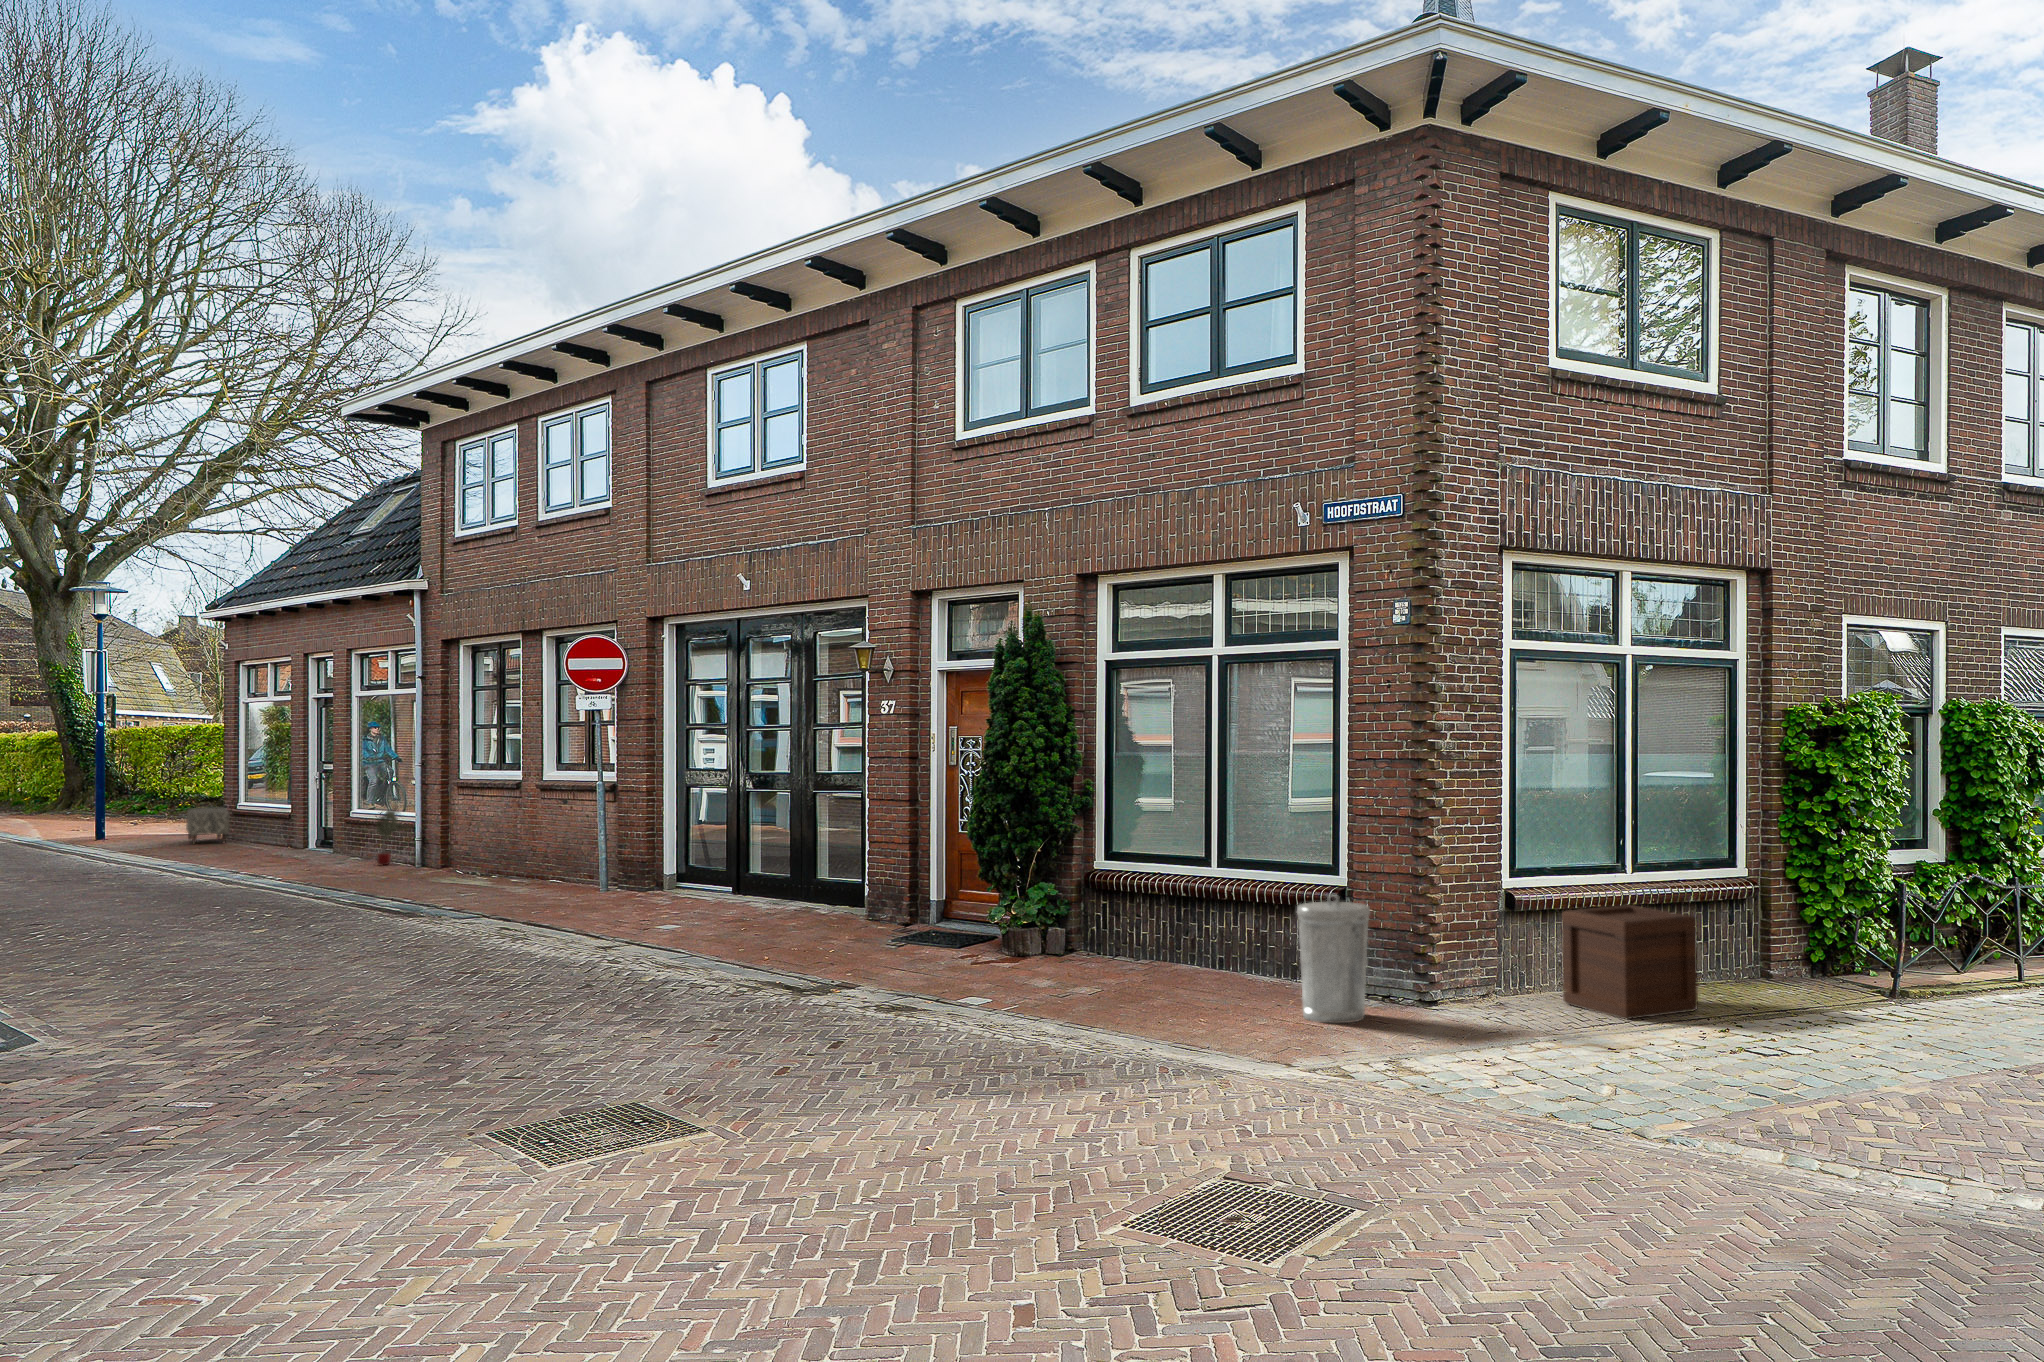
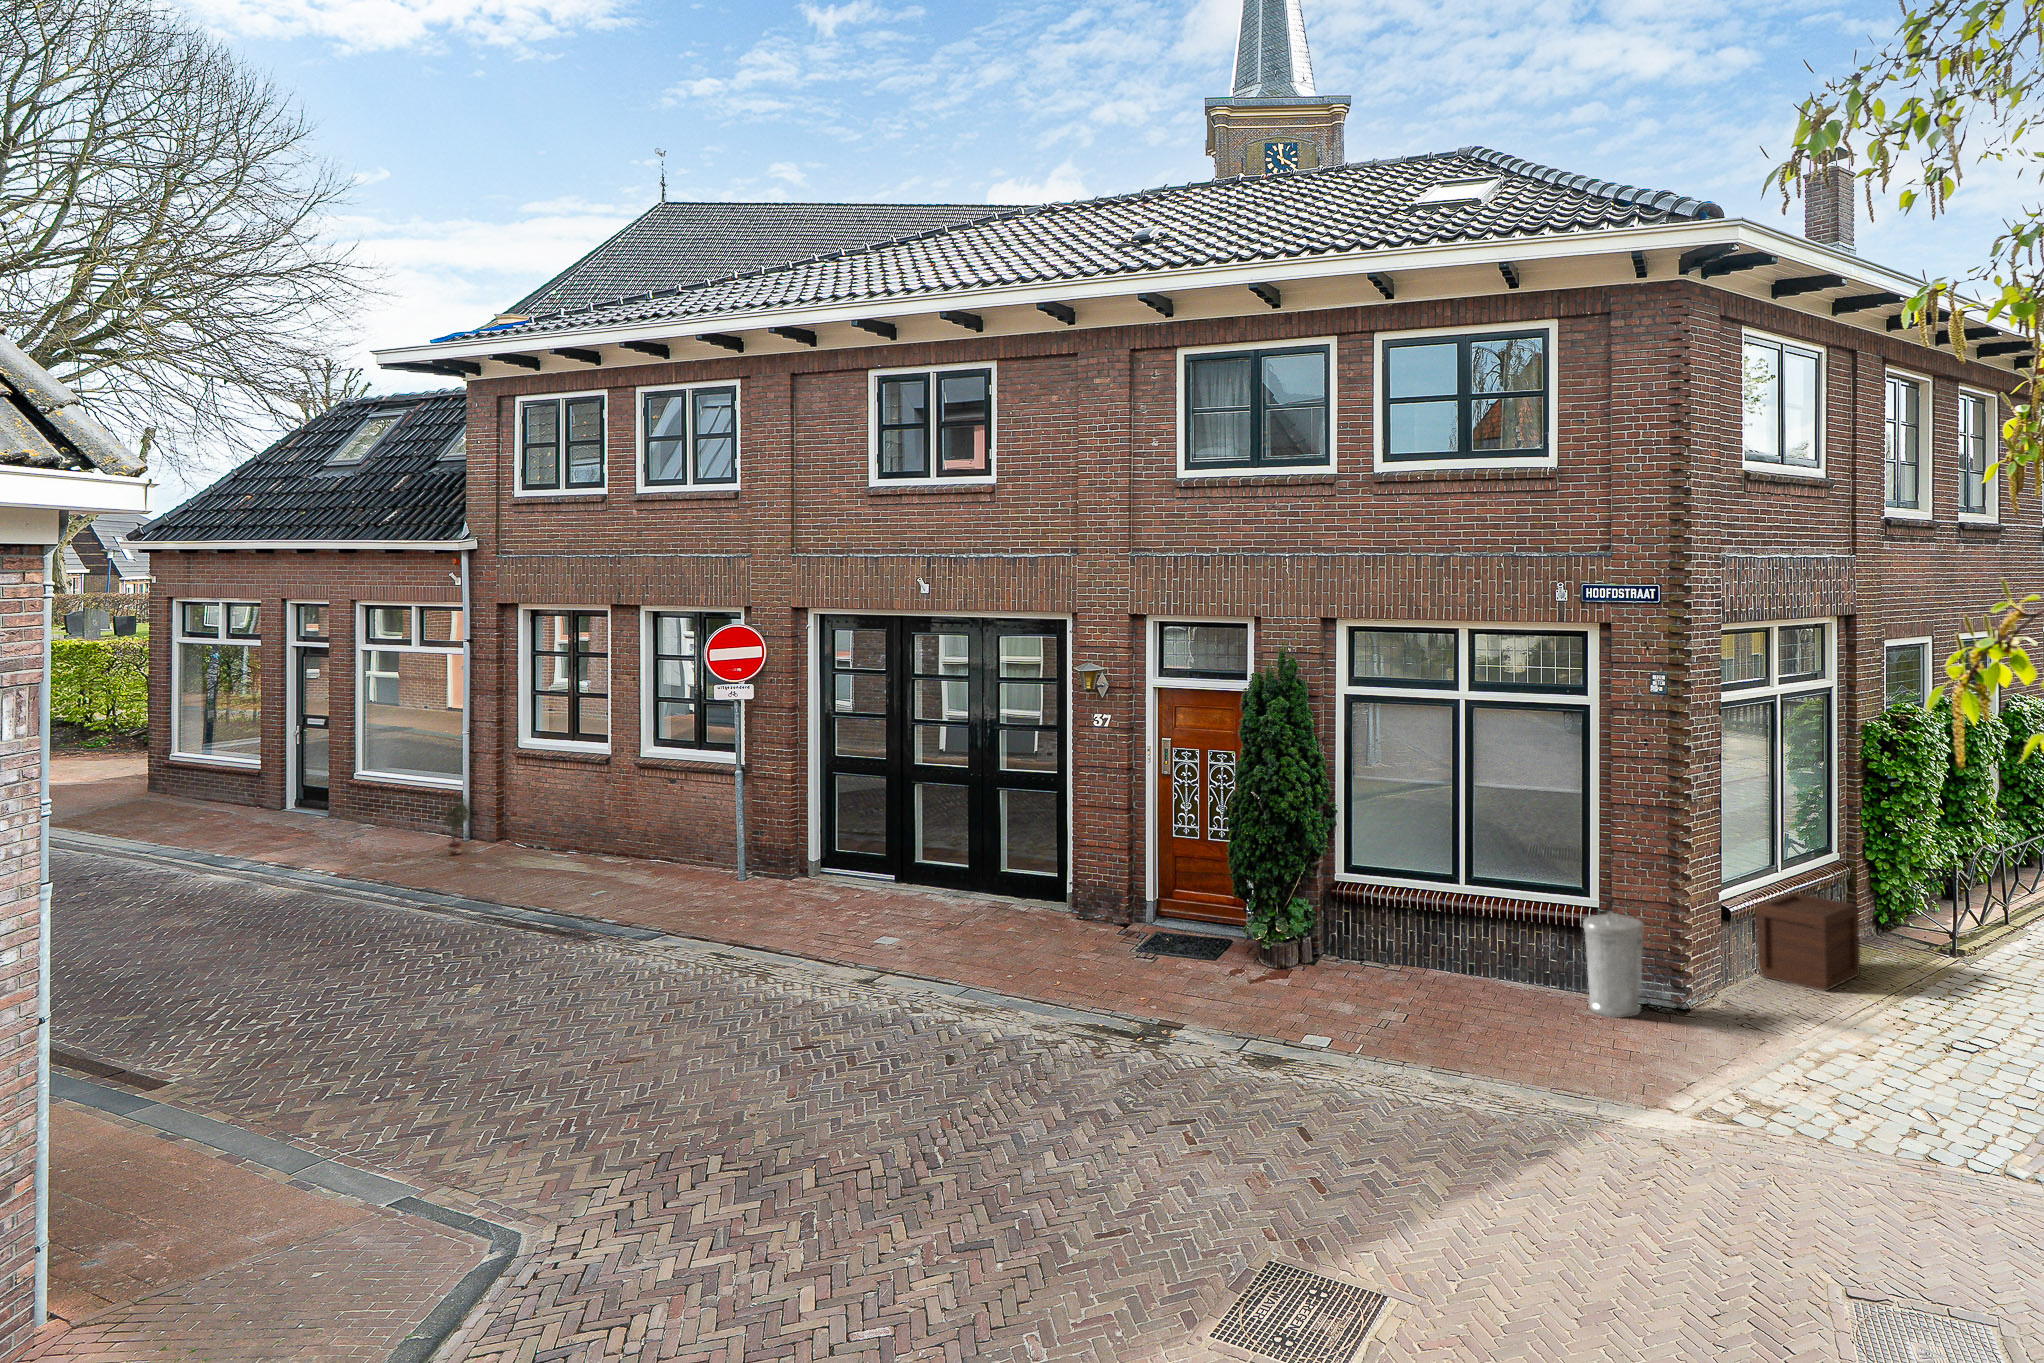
bench: present [186,807,230,844] -> none [171,790,226,832]

